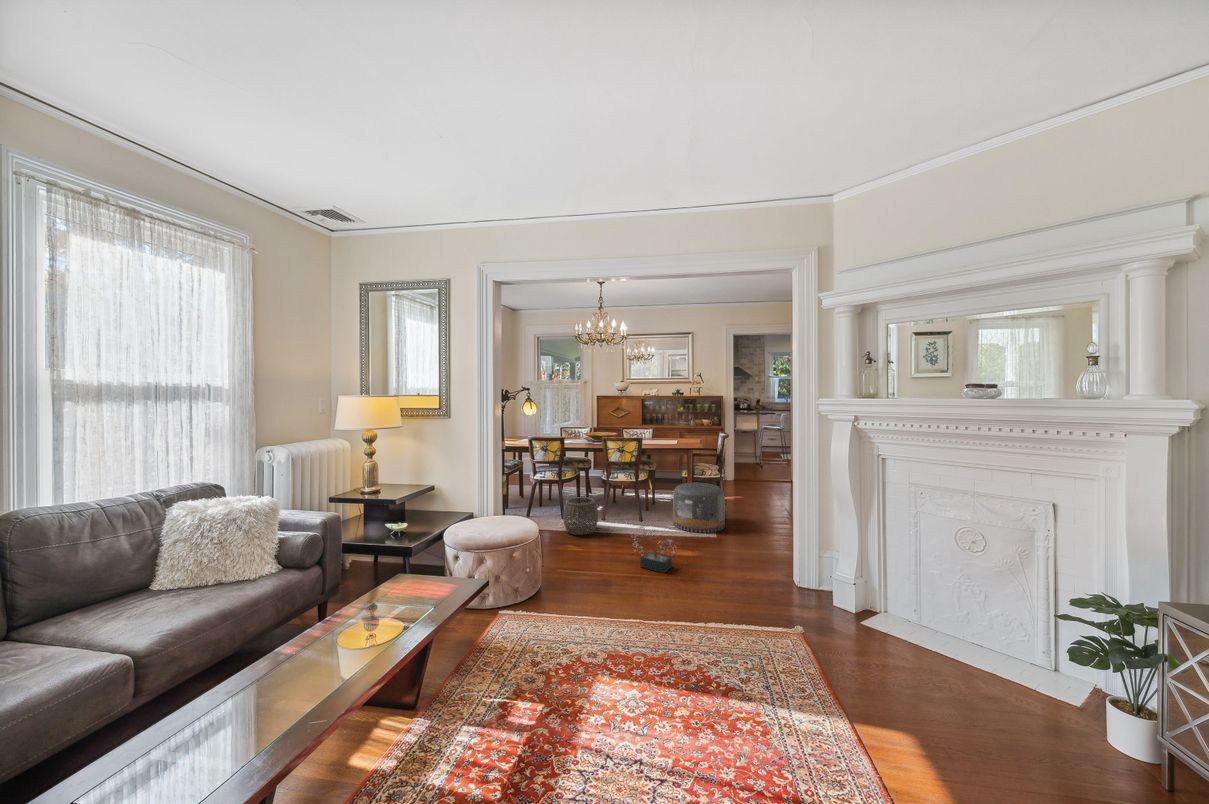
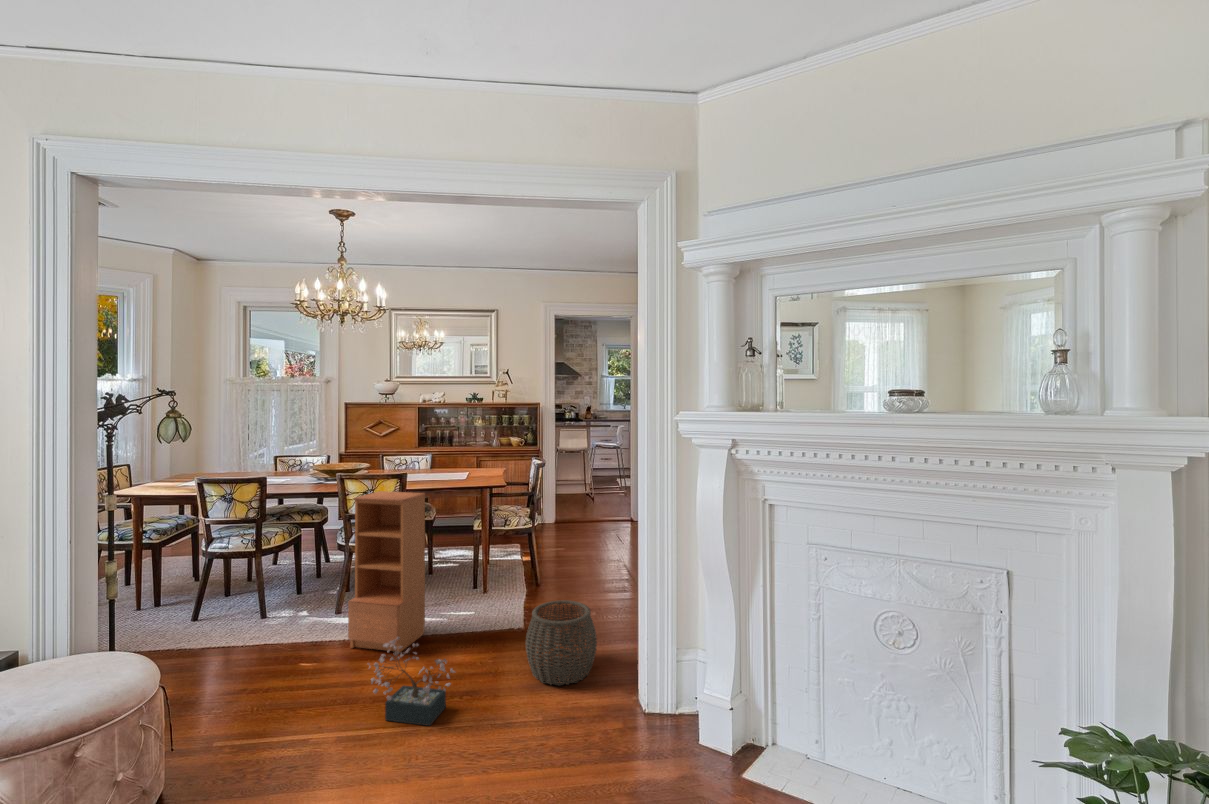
bookcase: none [614,447,655,540] -> present [348,491,425,653]
pouf: present [673,483,725,533] -> none [459,540,540,625]
woven basket: present [563,497,598,535] -> present [526,600,597,685]

